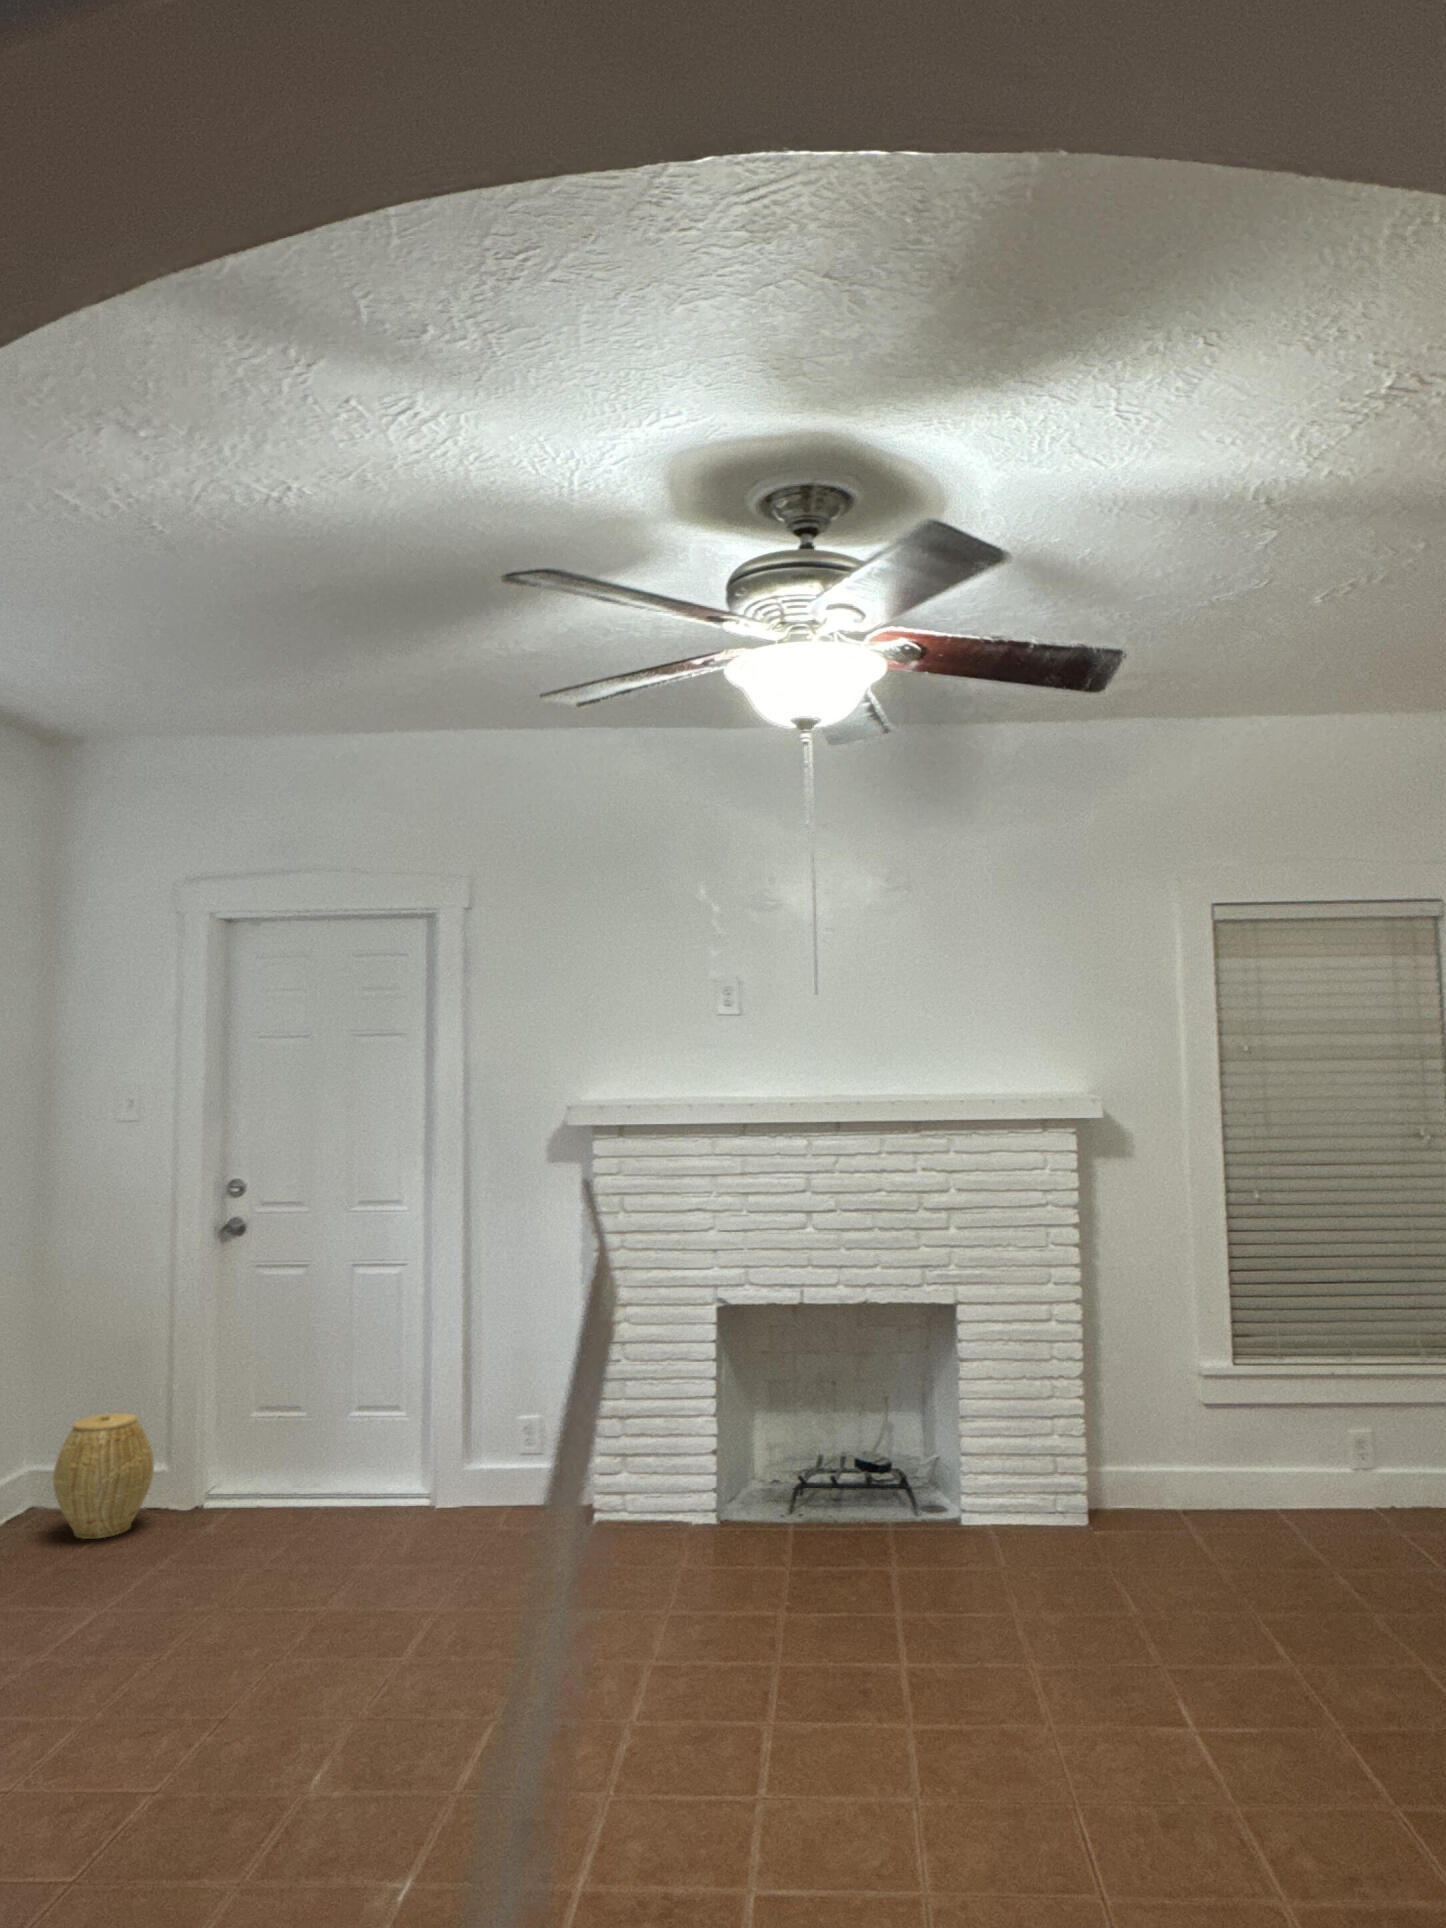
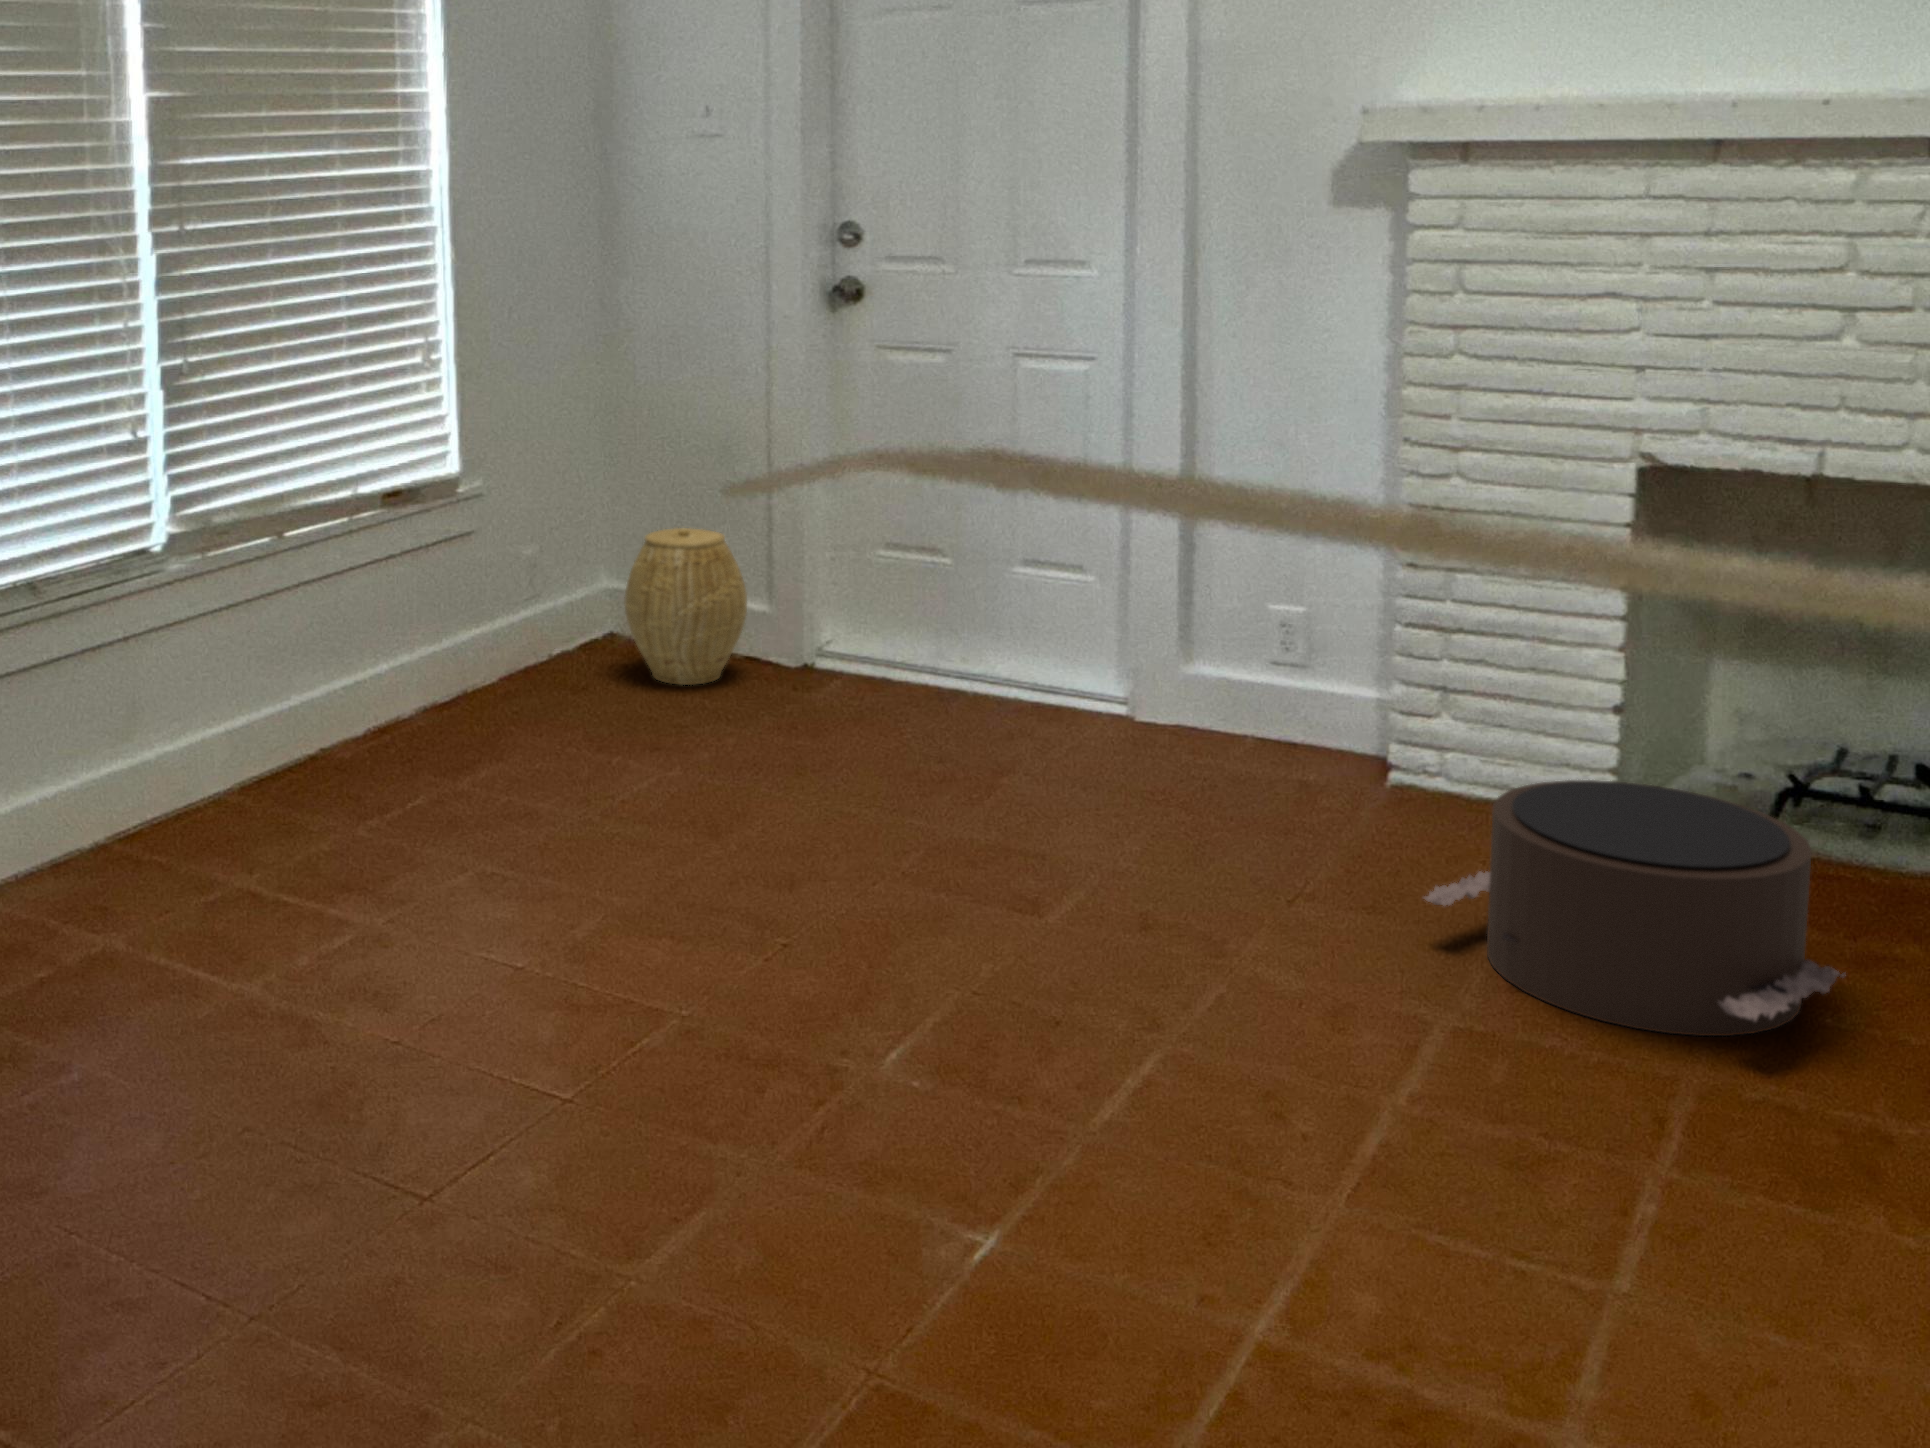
pouf: none [632,1494,846,1644] -> present [1424,780,1845,1036]

